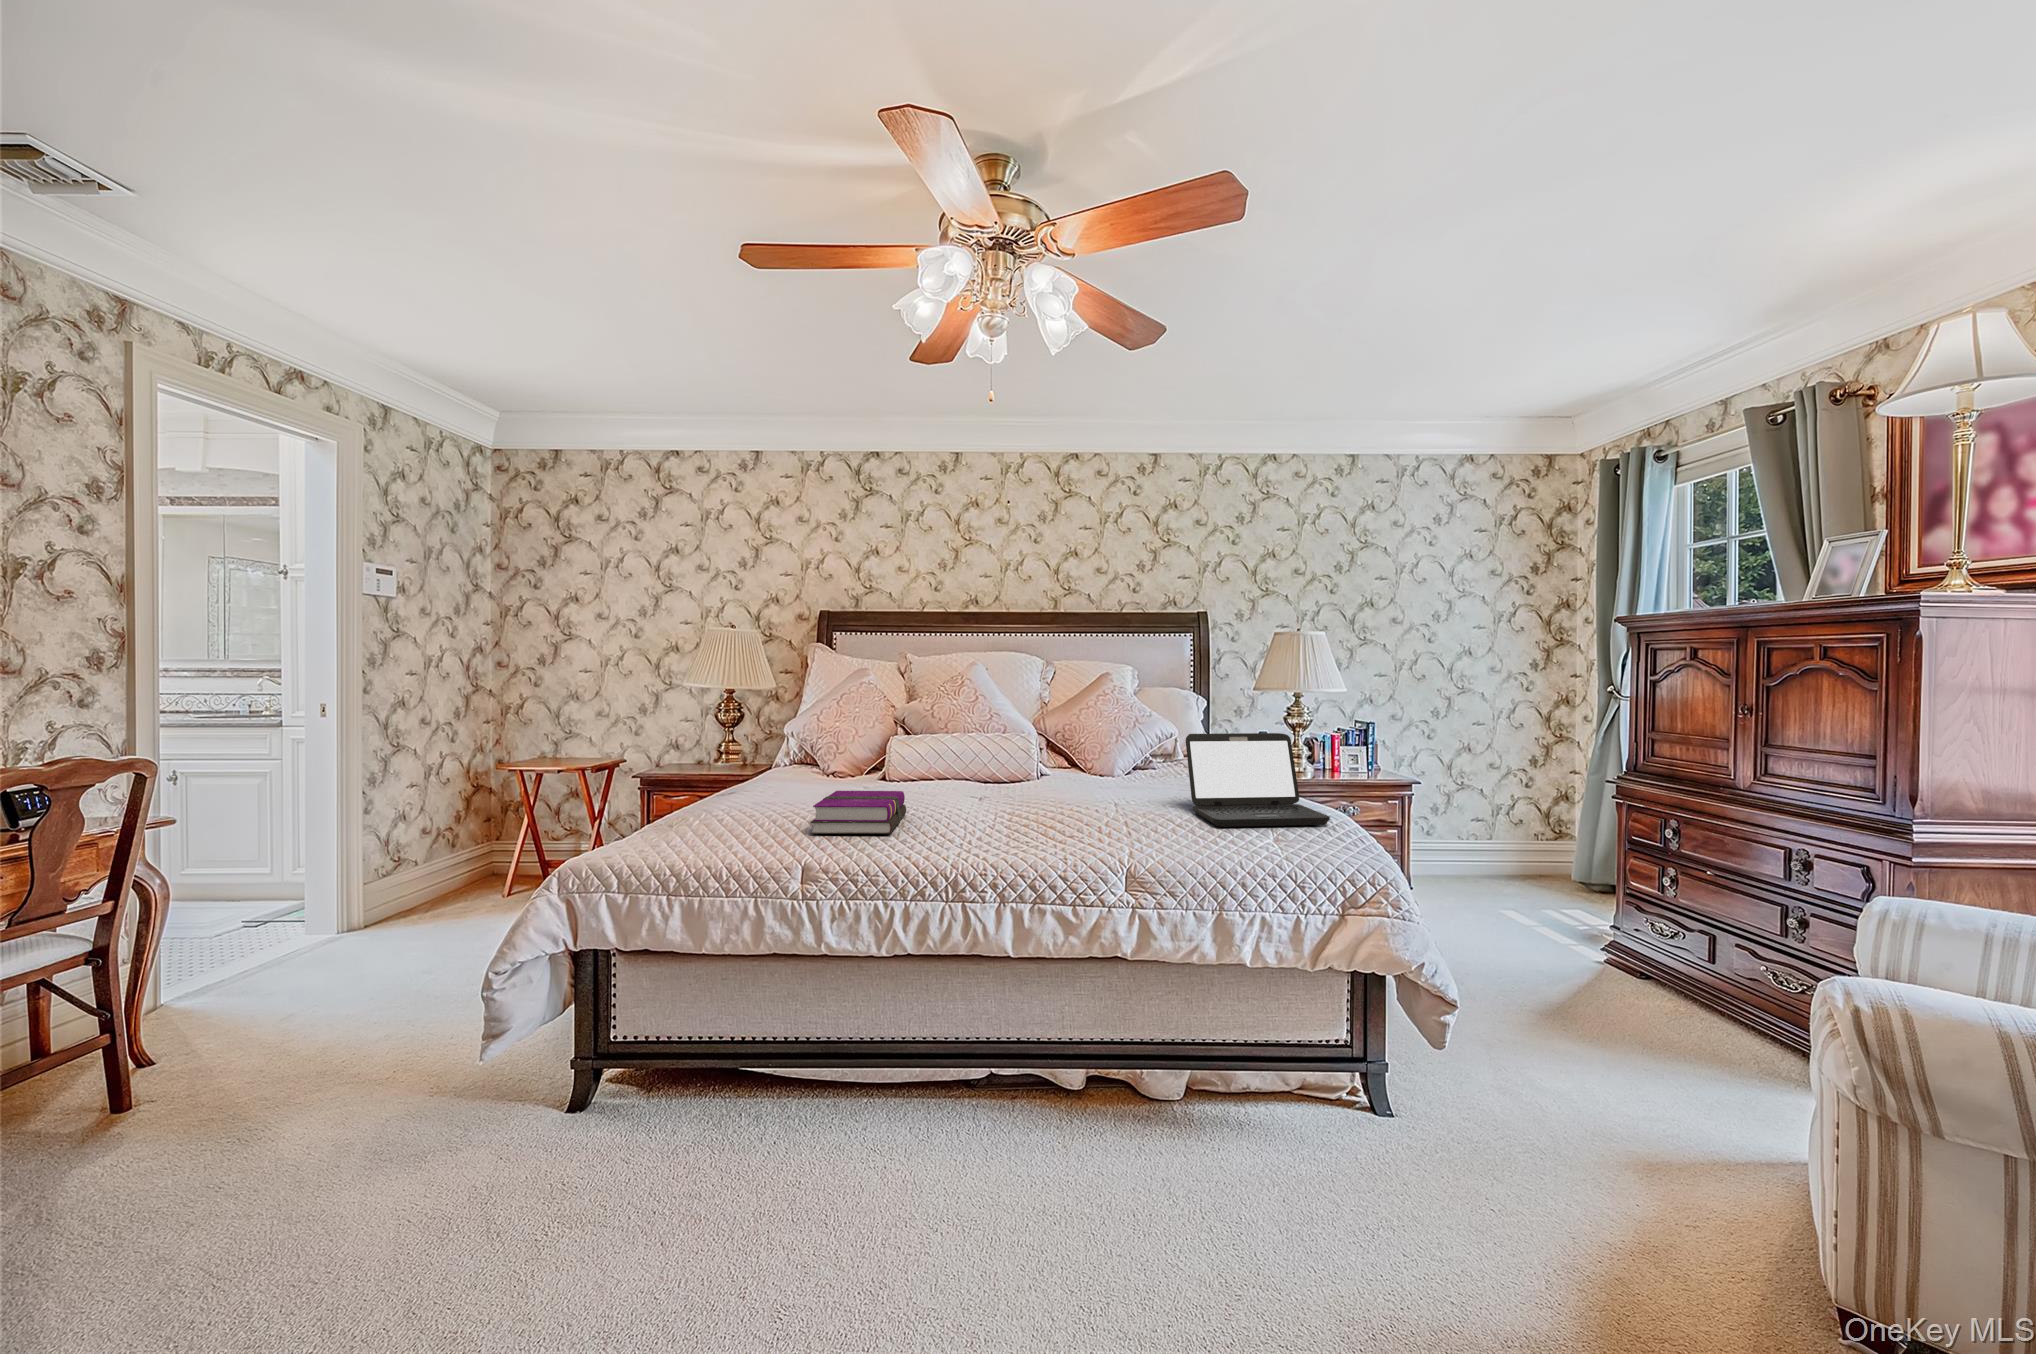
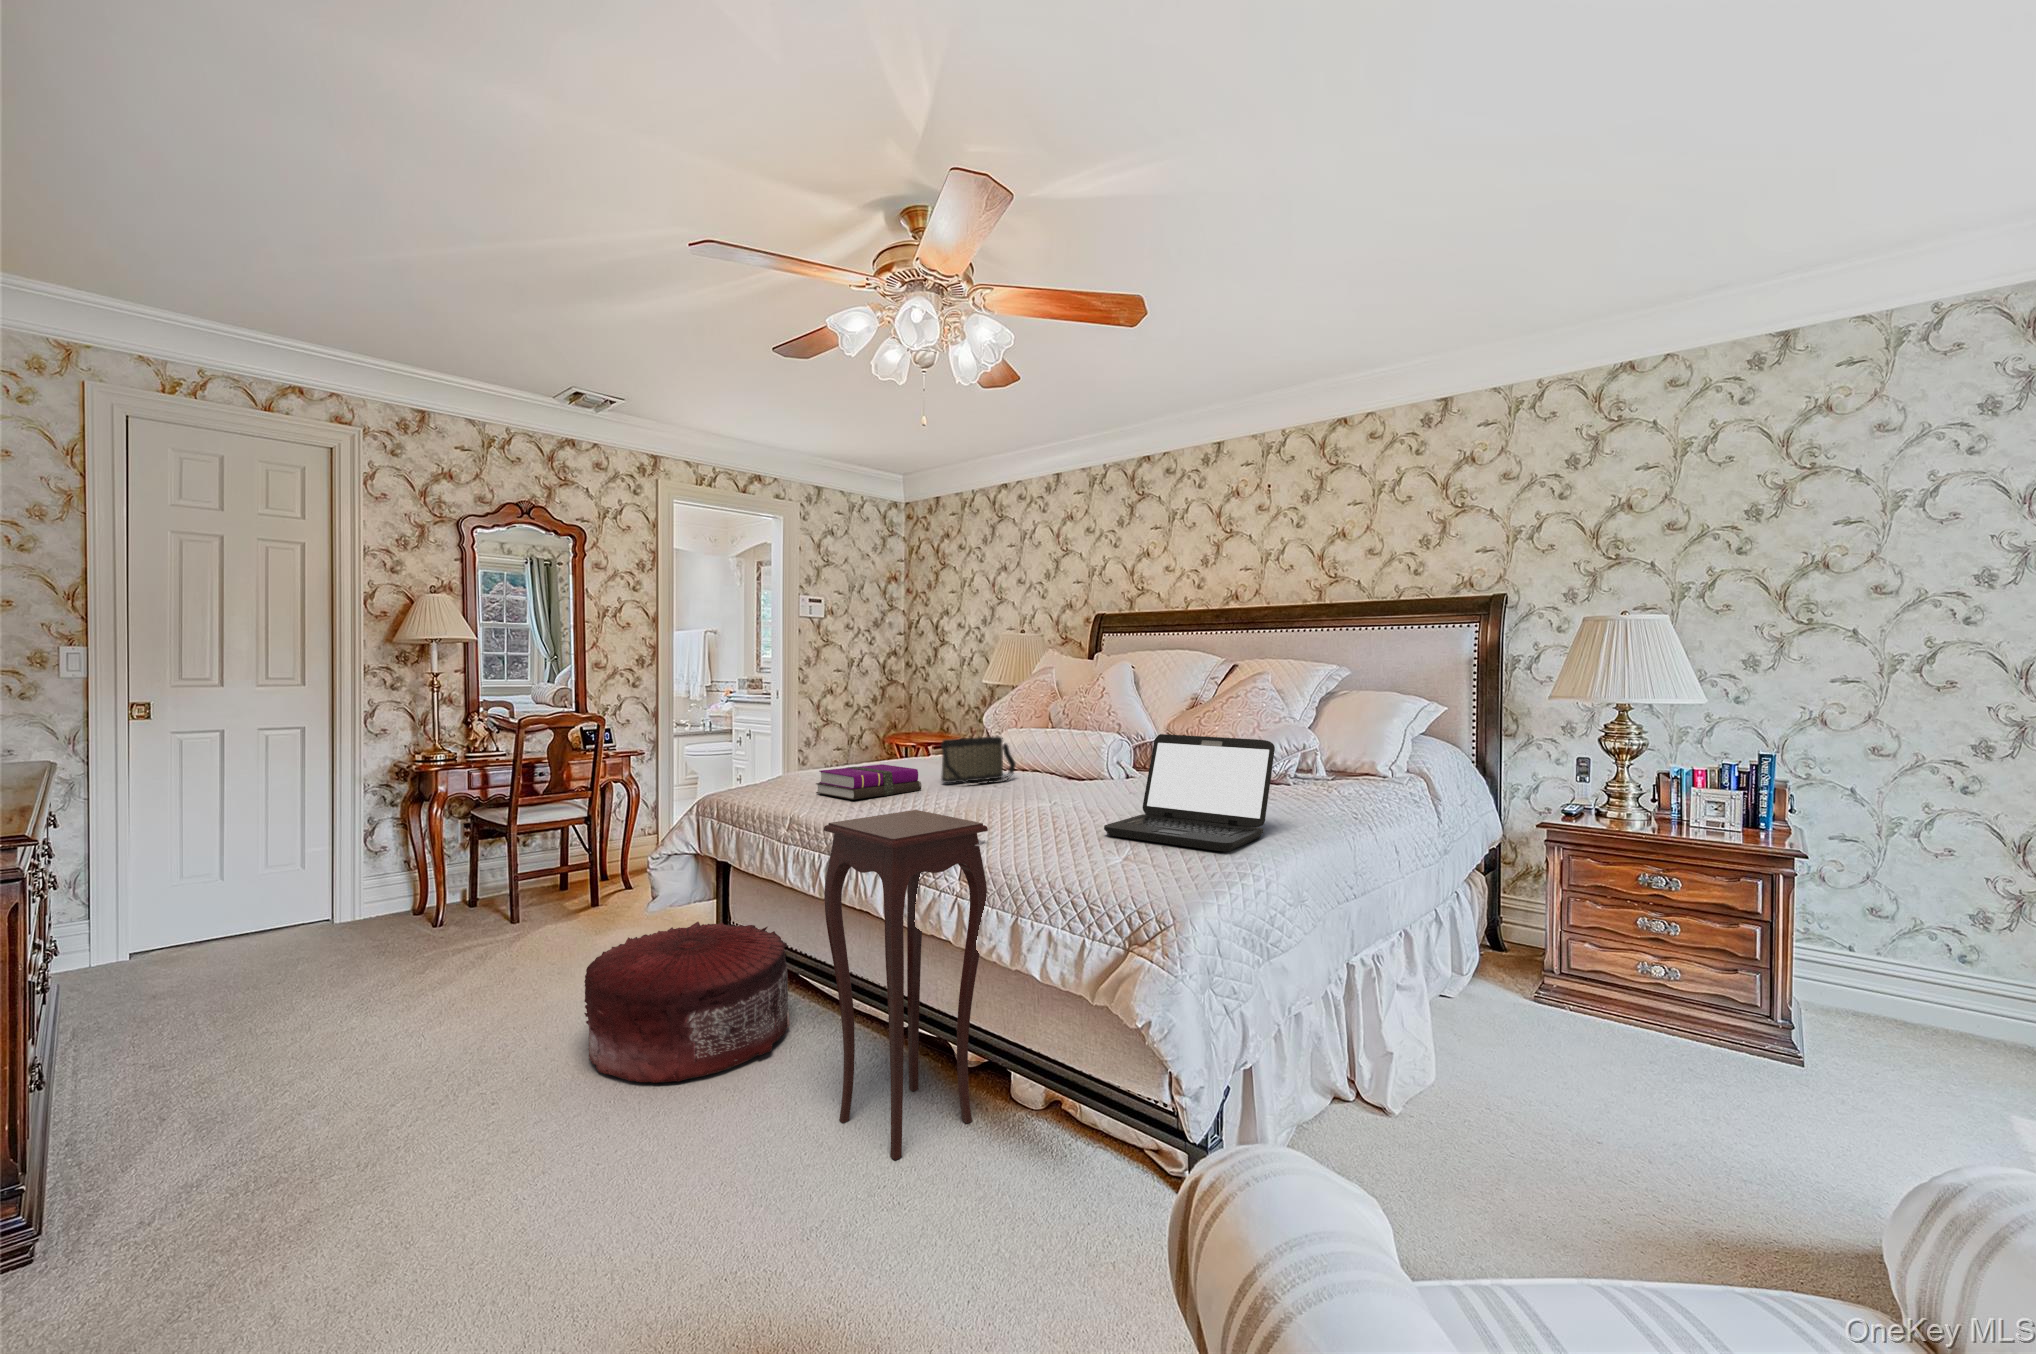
handbag: none [896,748,949,803] -> present [941,737,1016,784]
side table: none [1057,830,1189,1183] -> present [824,810,988,1160]
pouf: none [611,1014,888,1282] -> present [584,922,790,1083]

